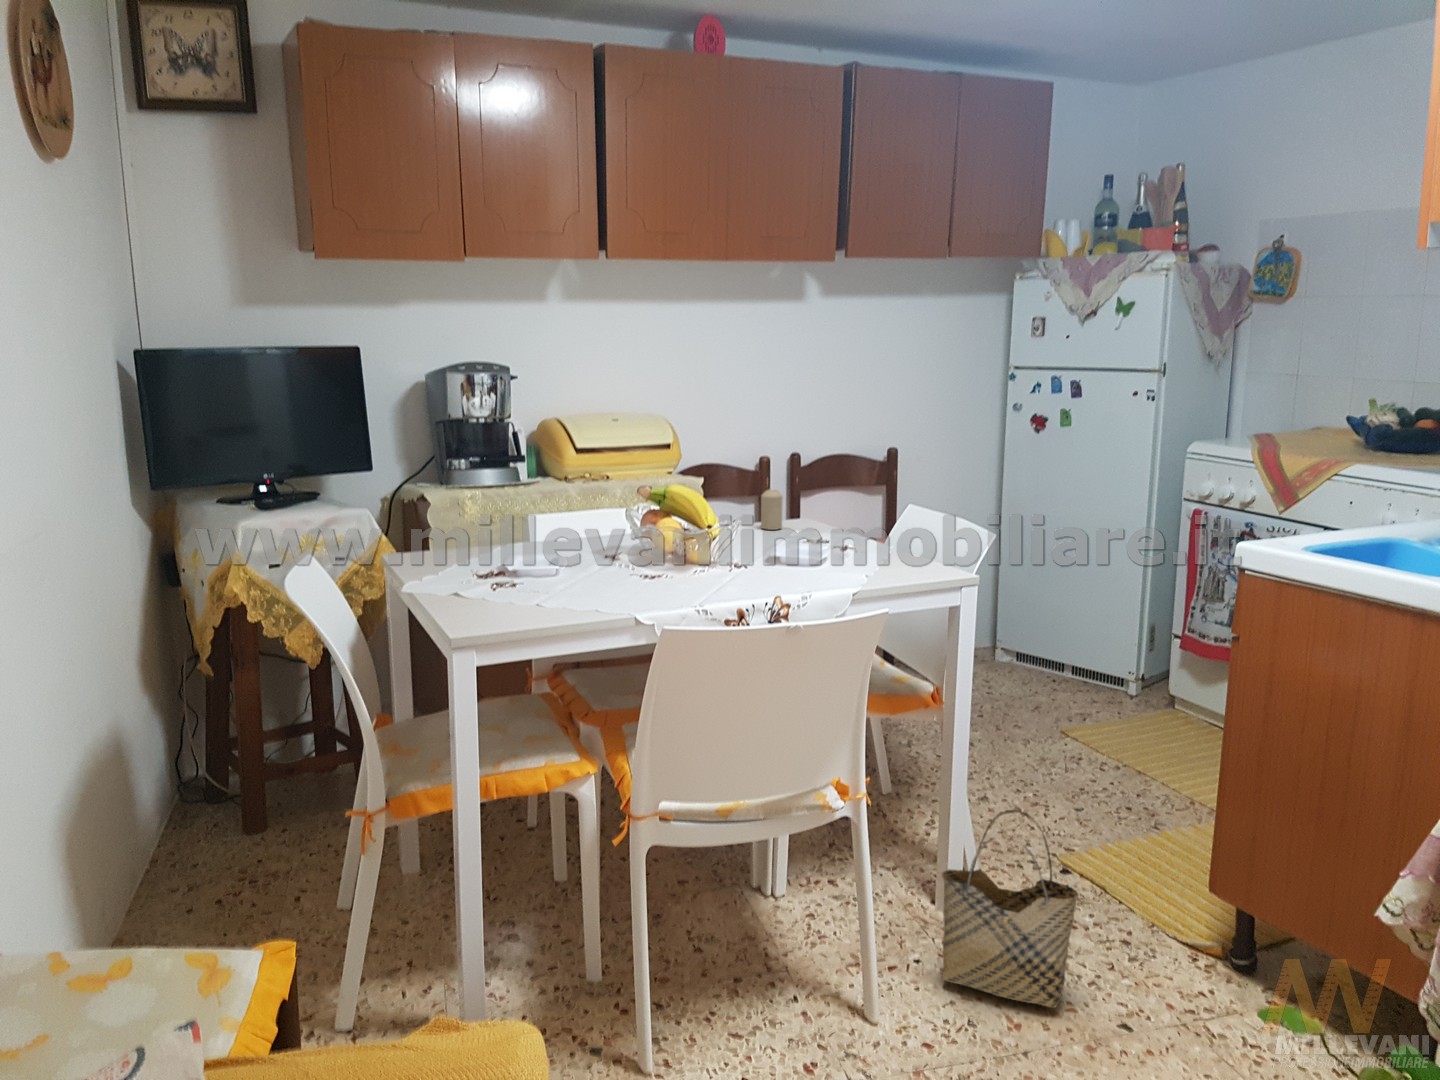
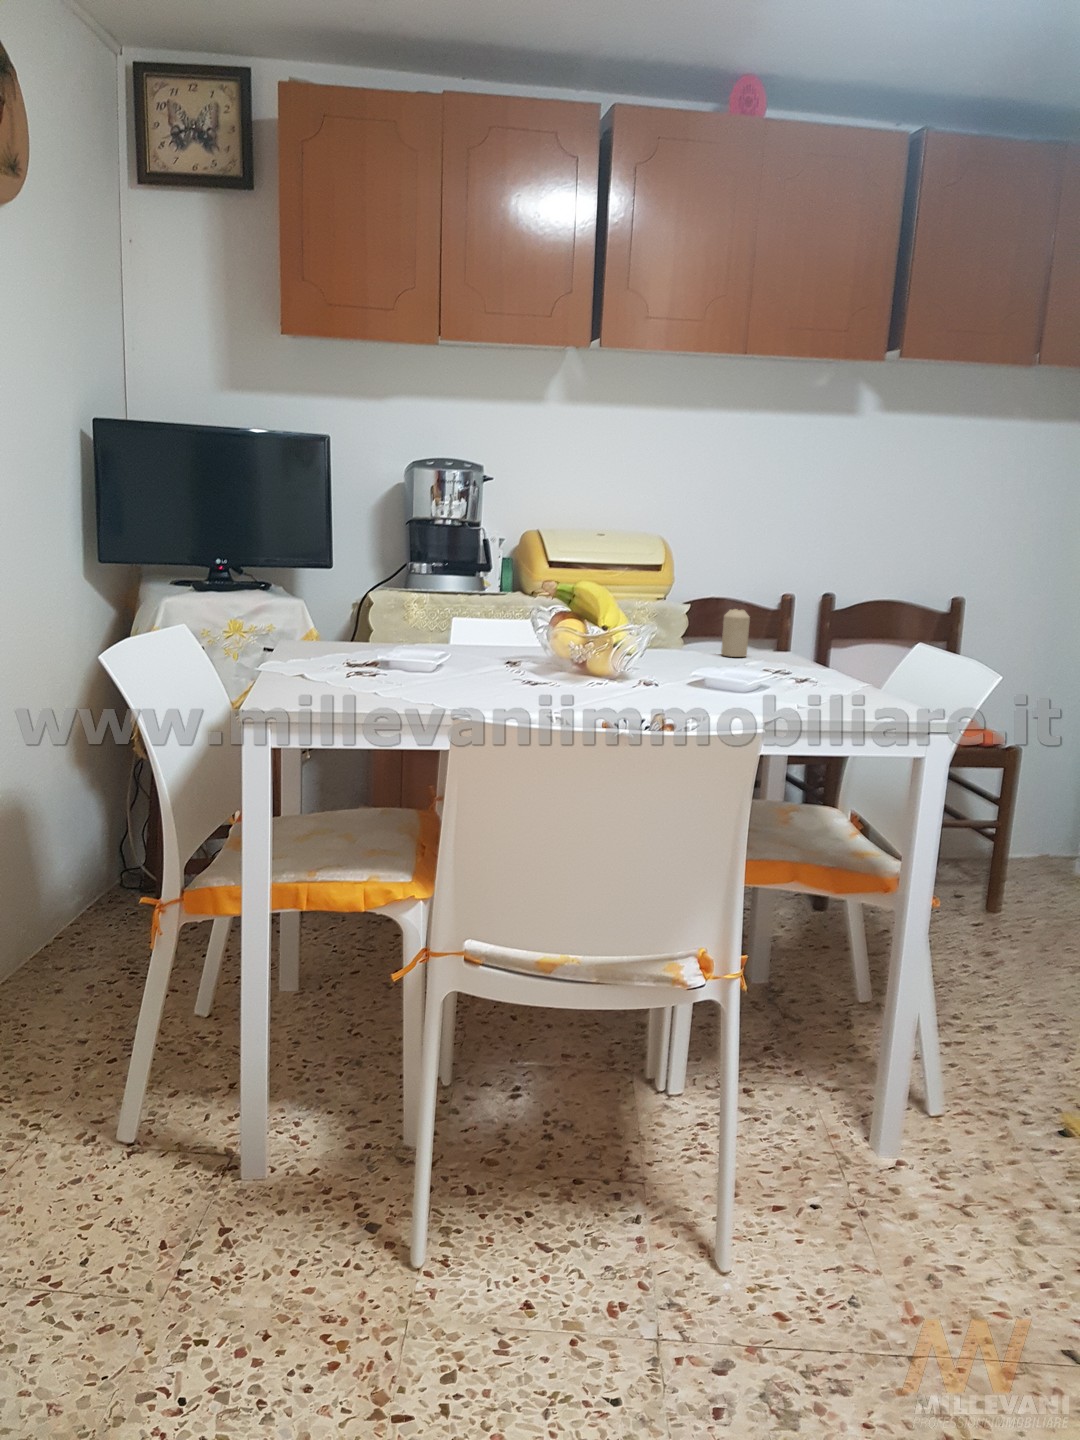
woven basket: present [942,809,1078,1008] -> none [833,1031,1033,1314]

